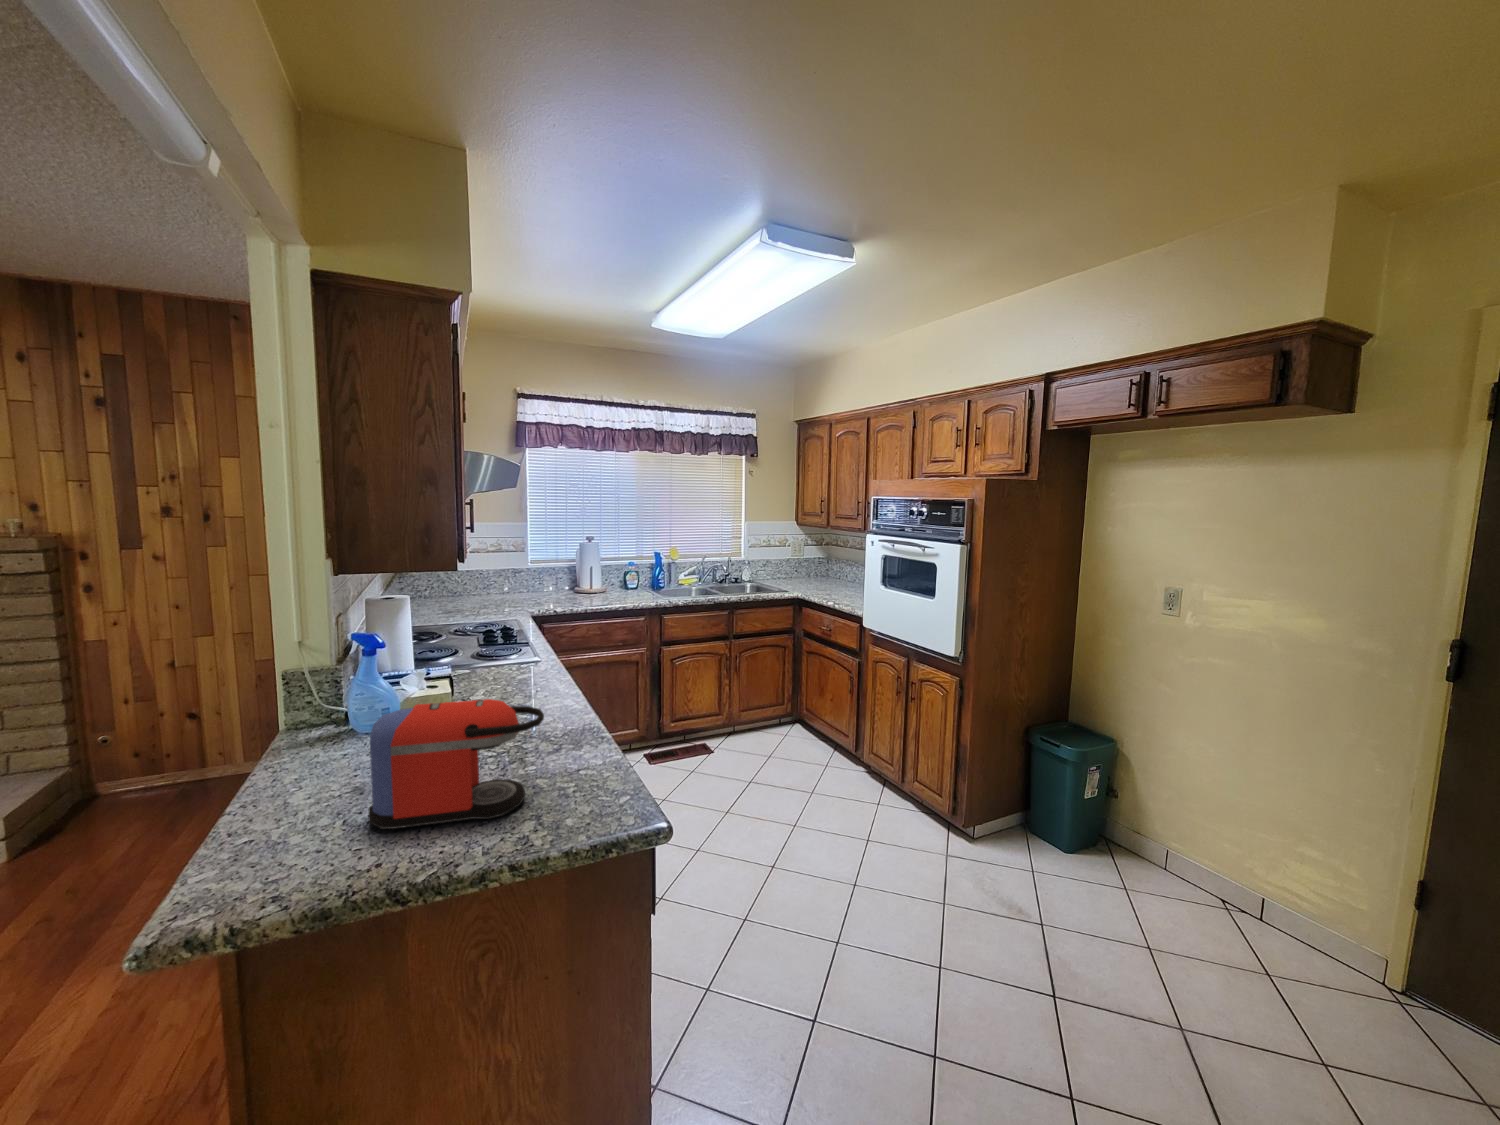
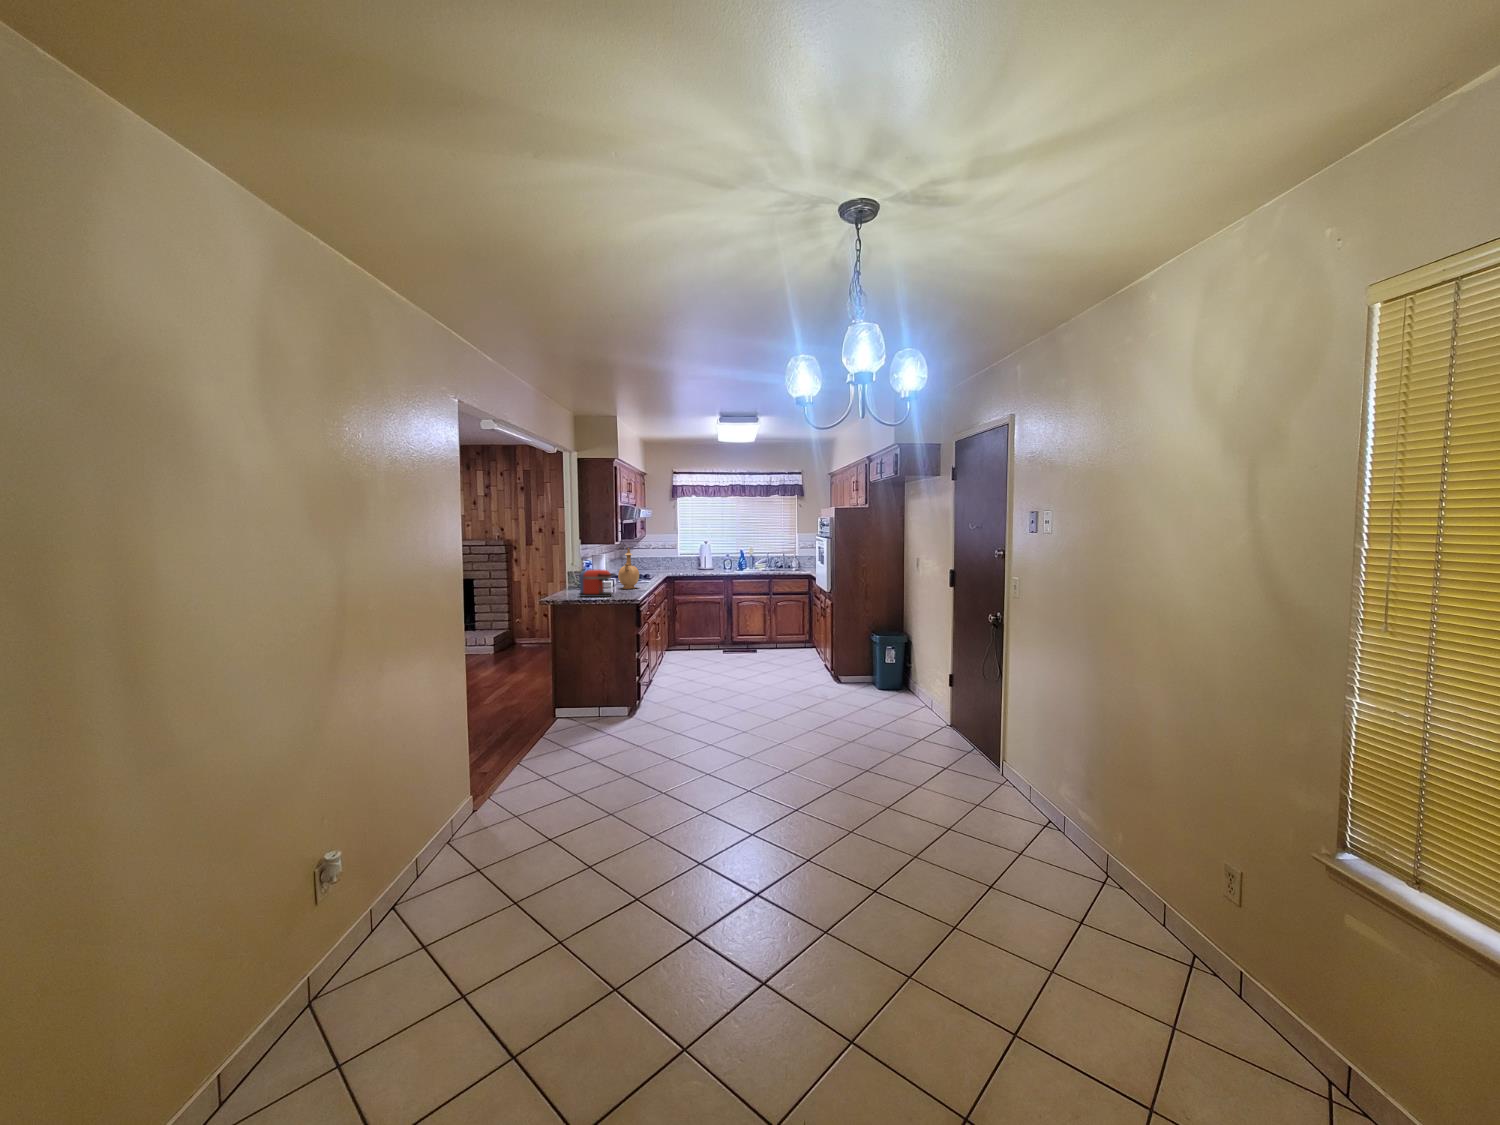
vase: none [480,582,549,710] -> present [618,548,639,589]

